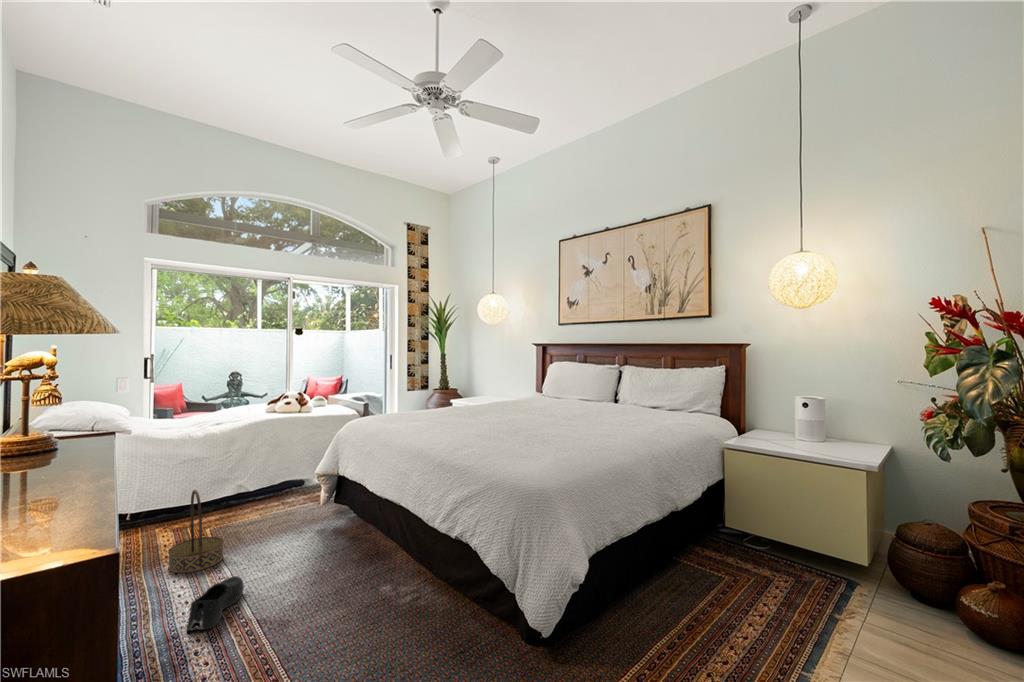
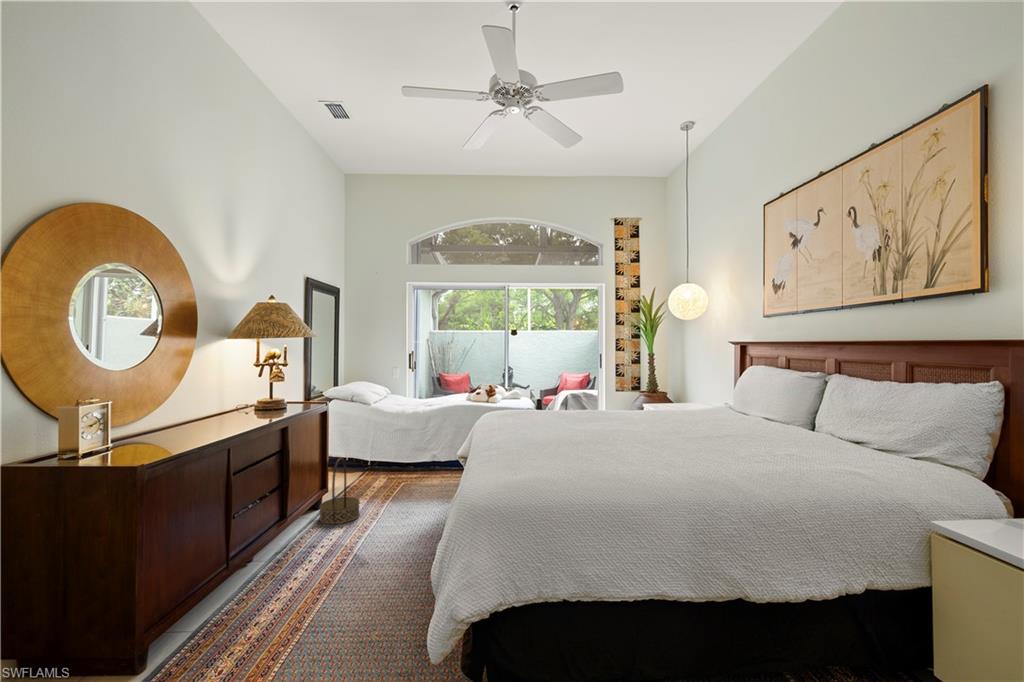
shoe: present [187,576,244,630] -> none [263,536,331,575]

